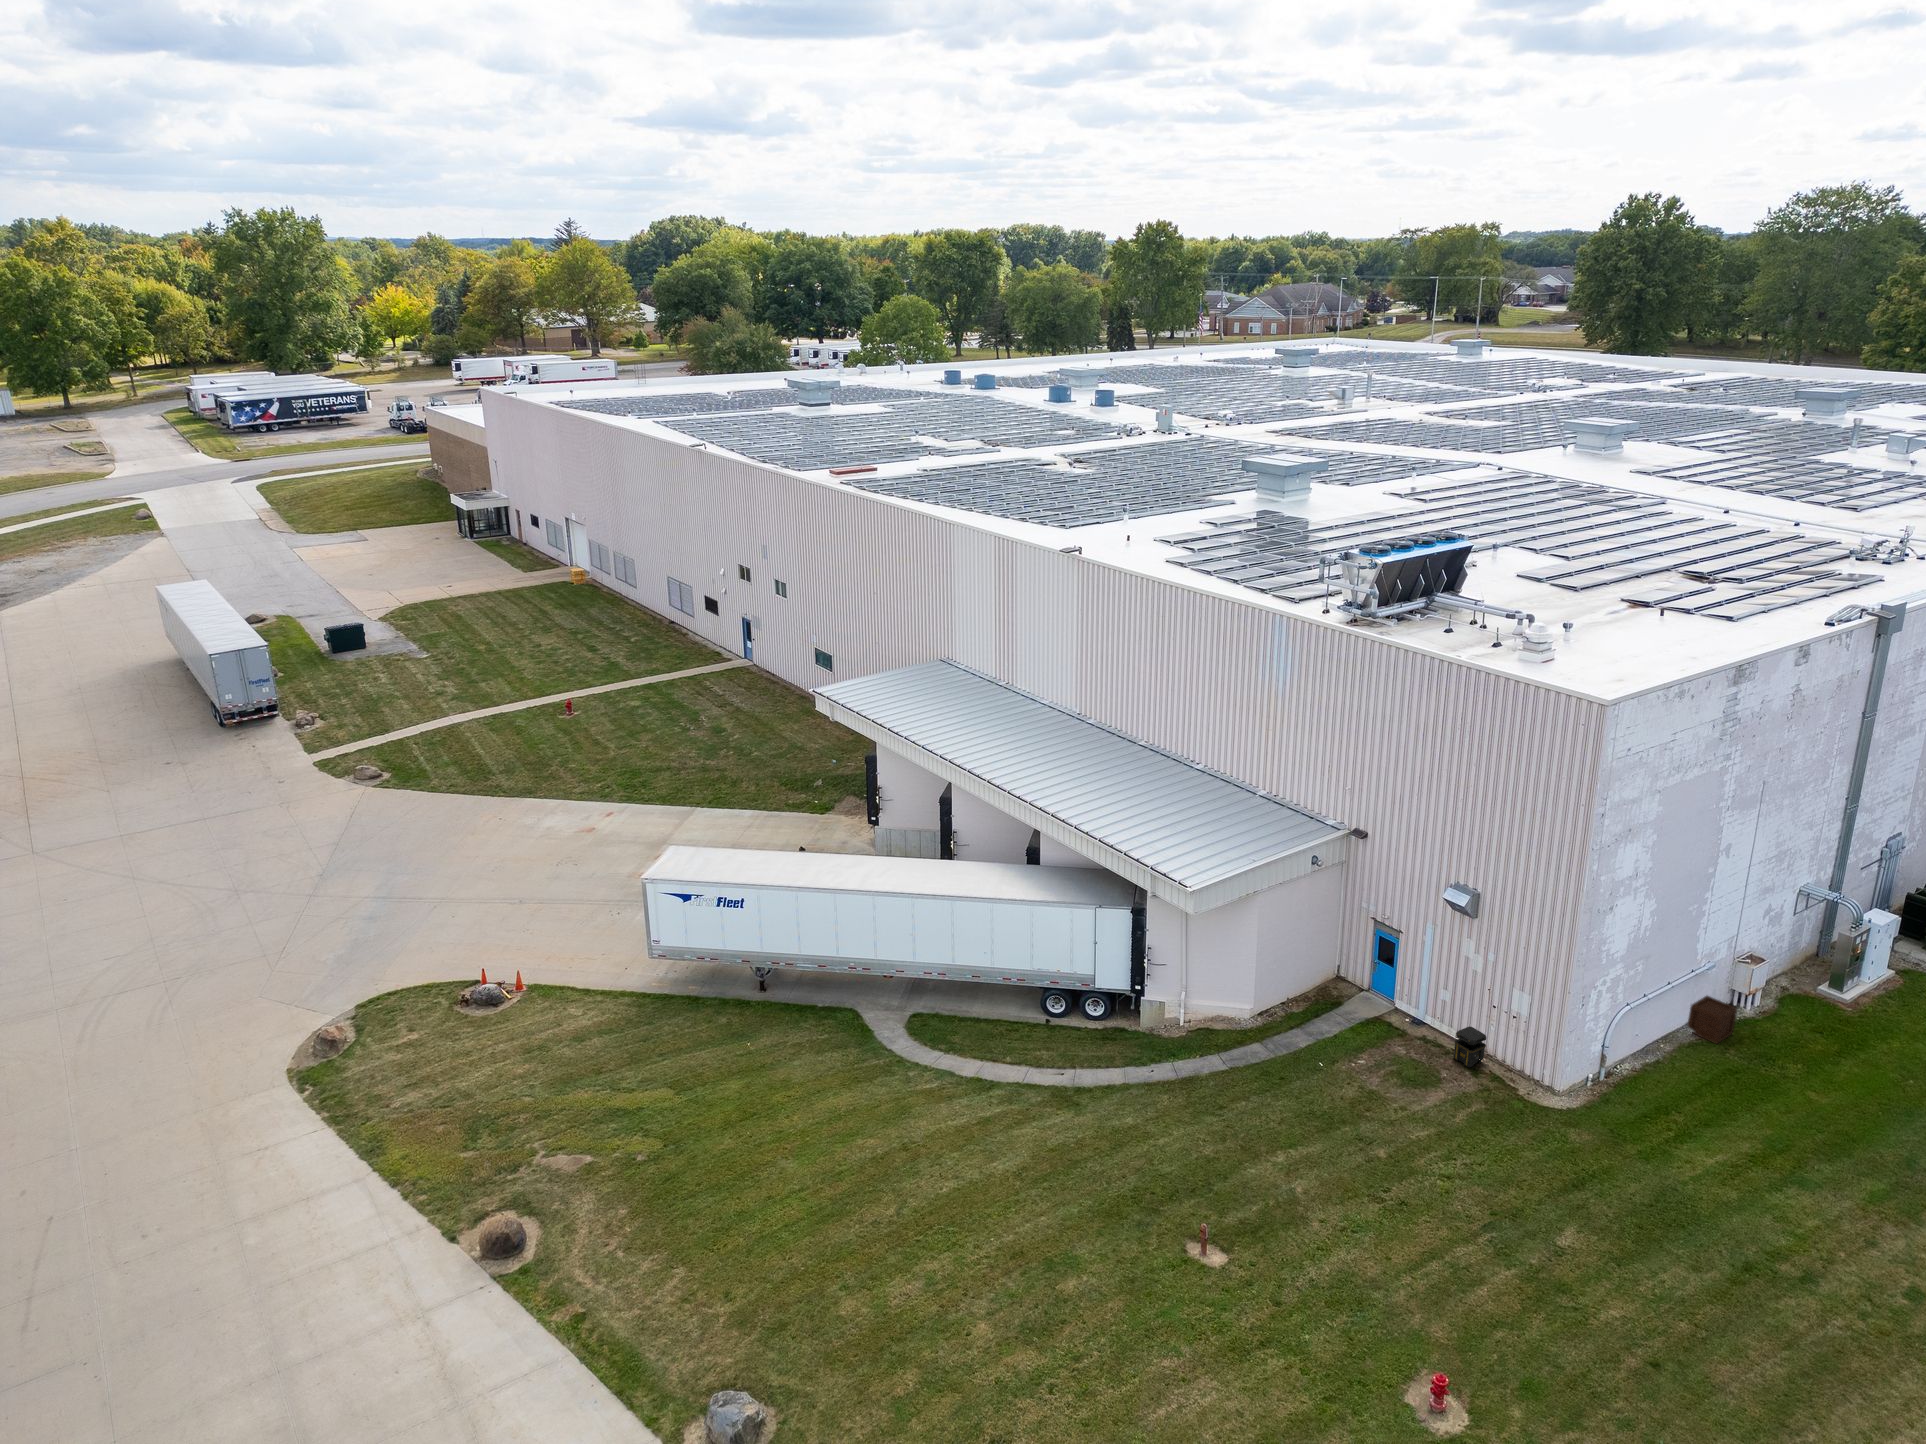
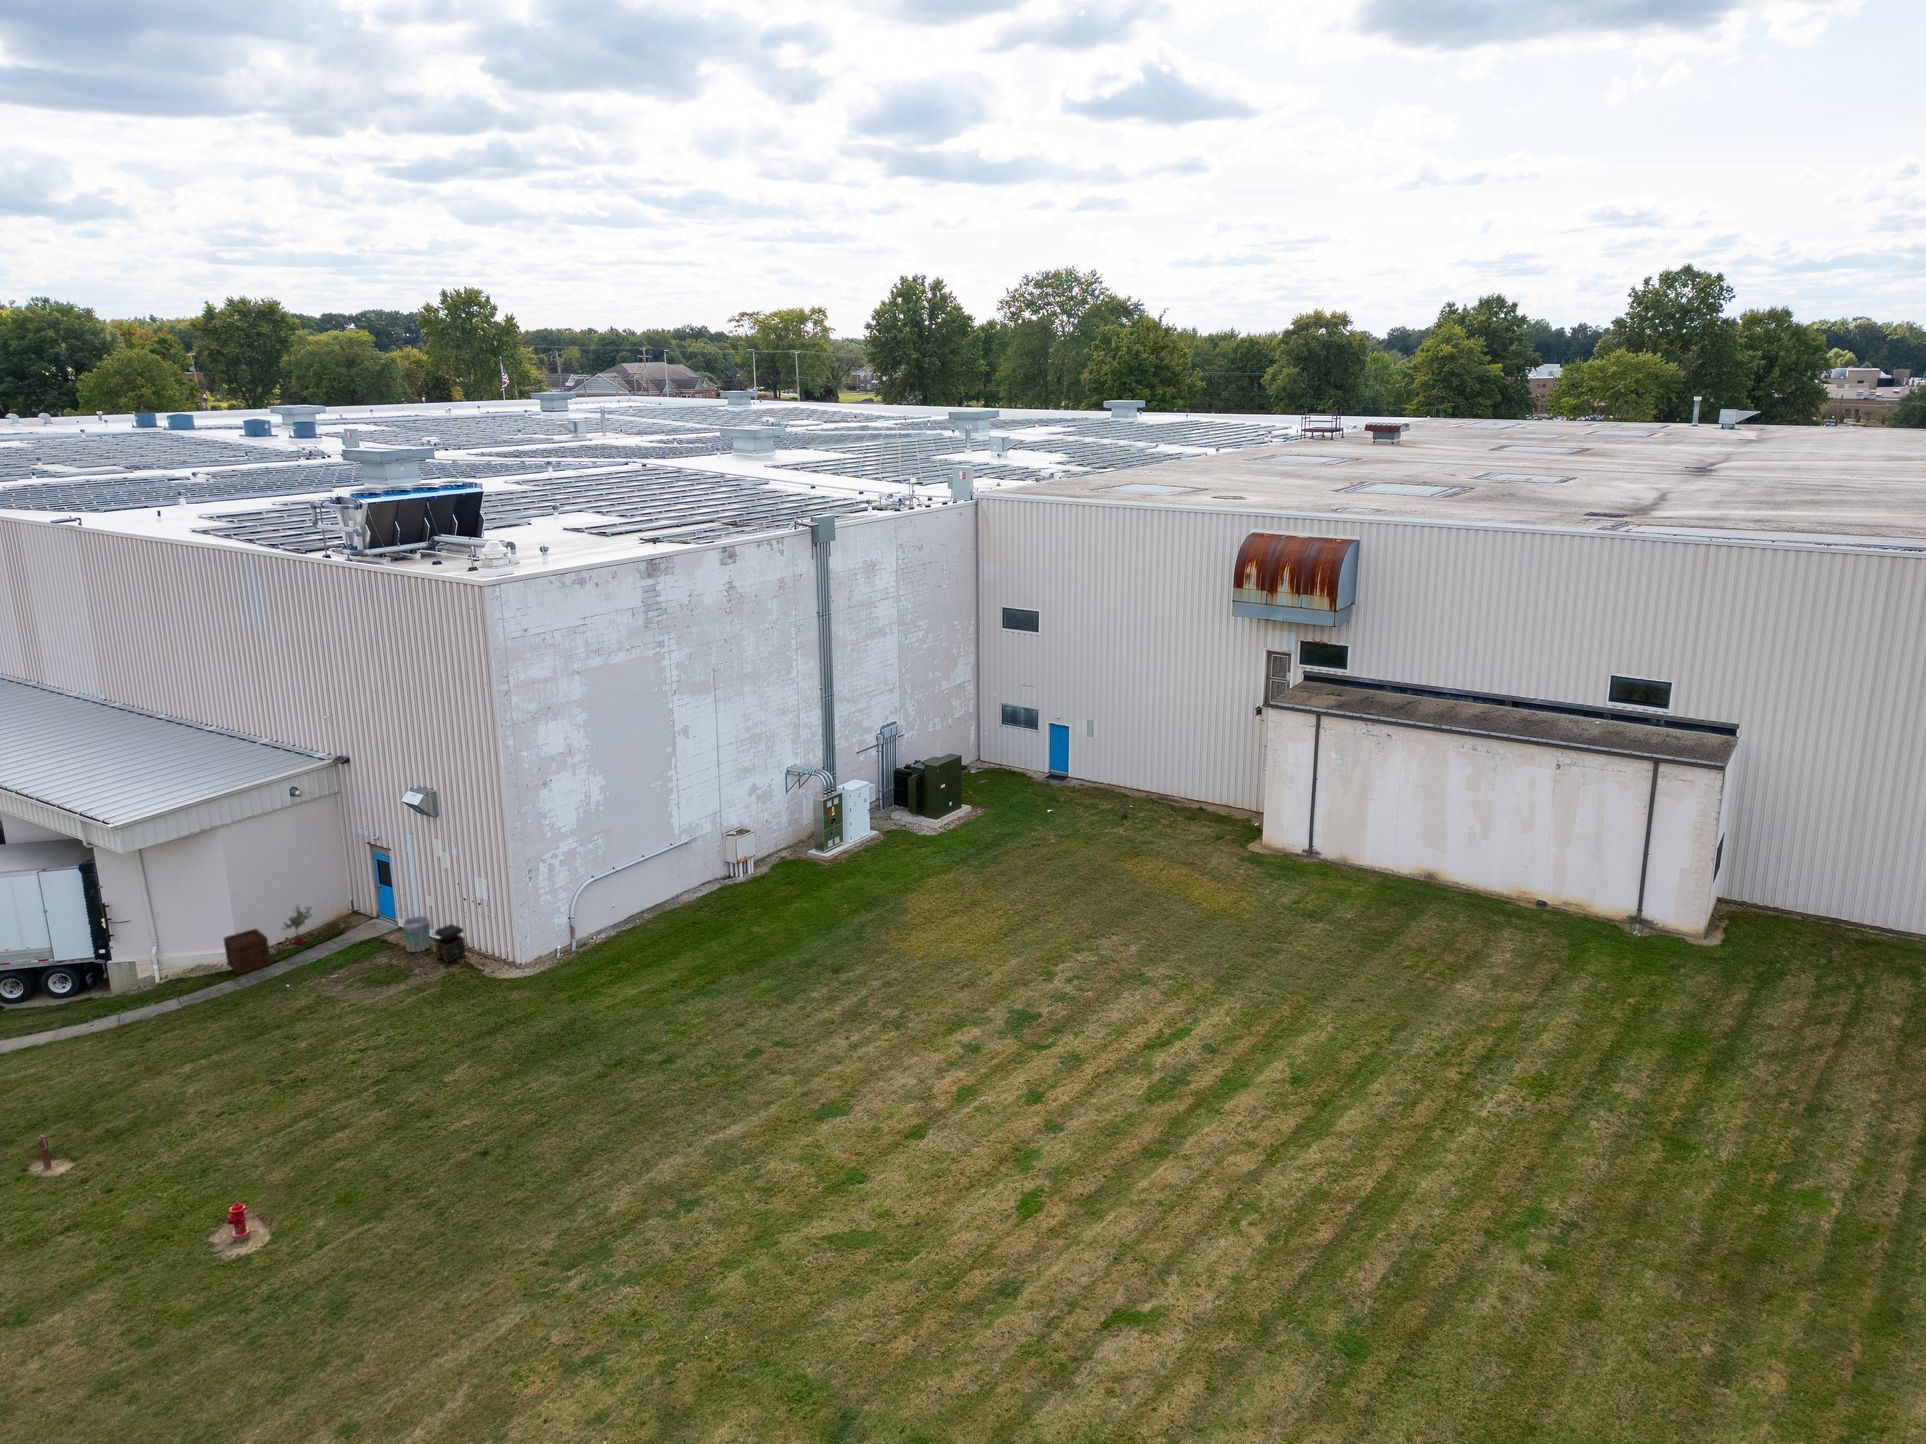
potted tree: none [1289,969,1316,1008] -> present [283,906,312,944]
wooden crate: present [1688,996,1737,1044] -> present [223,929,271,974]
trash can: none [1414,1007,1442,1045] -> present [403,916,430,952]

